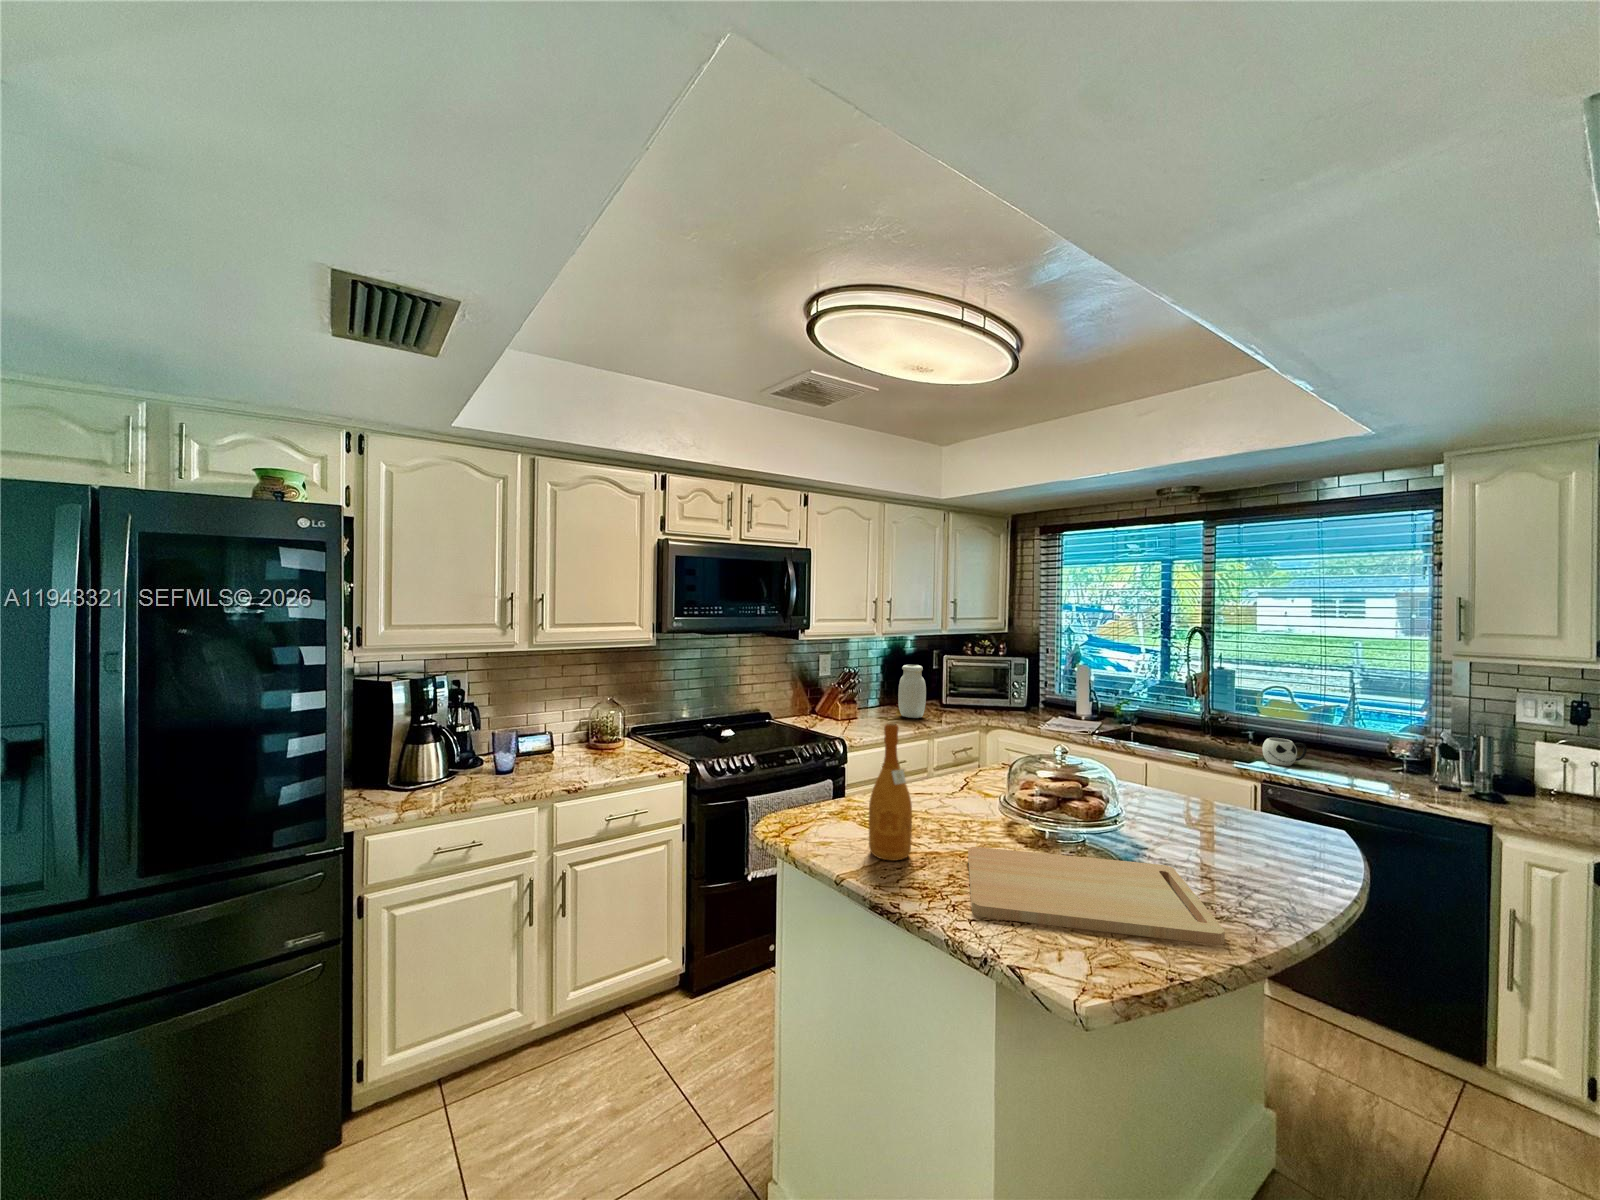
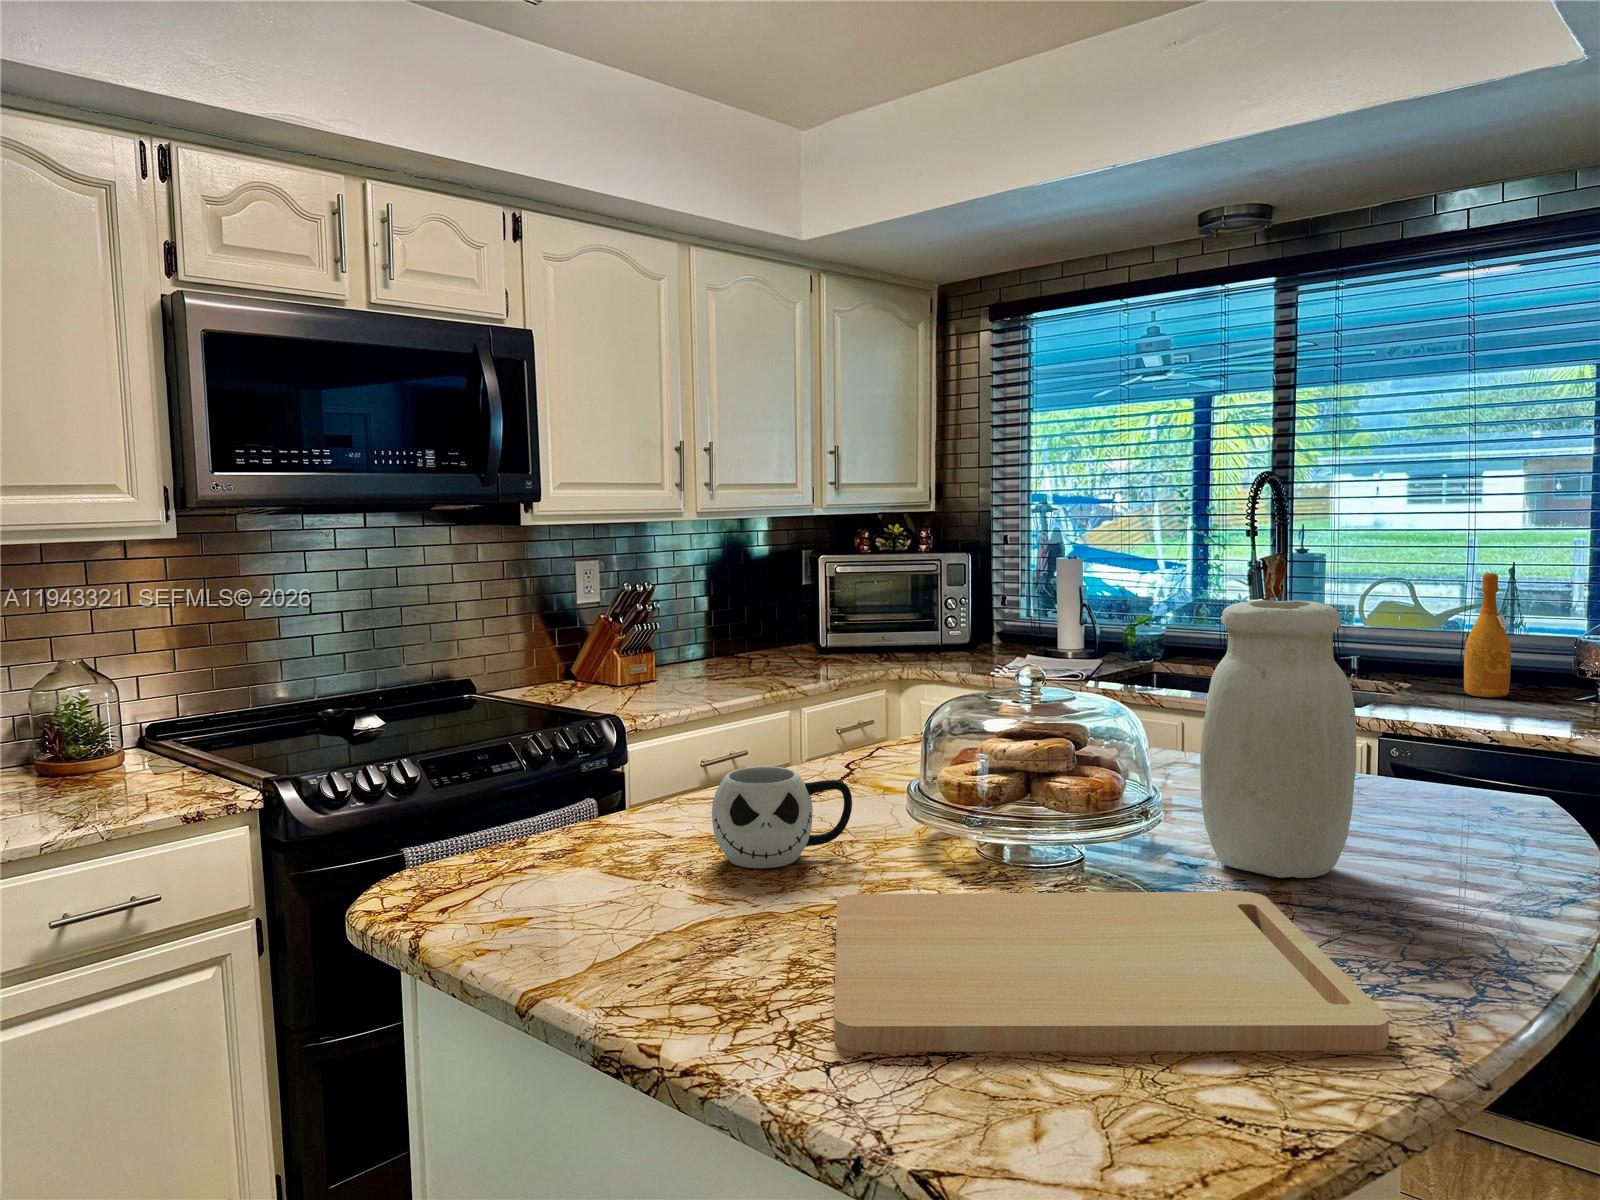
jar: present [898,665,926,718] -> present [1200,600,1356,878]
wine bottle: present [869,723,912,861] -> present [1464,573,1511,697]
mug: present [1262,738,1307,766] -> present [712,766,852,868]

